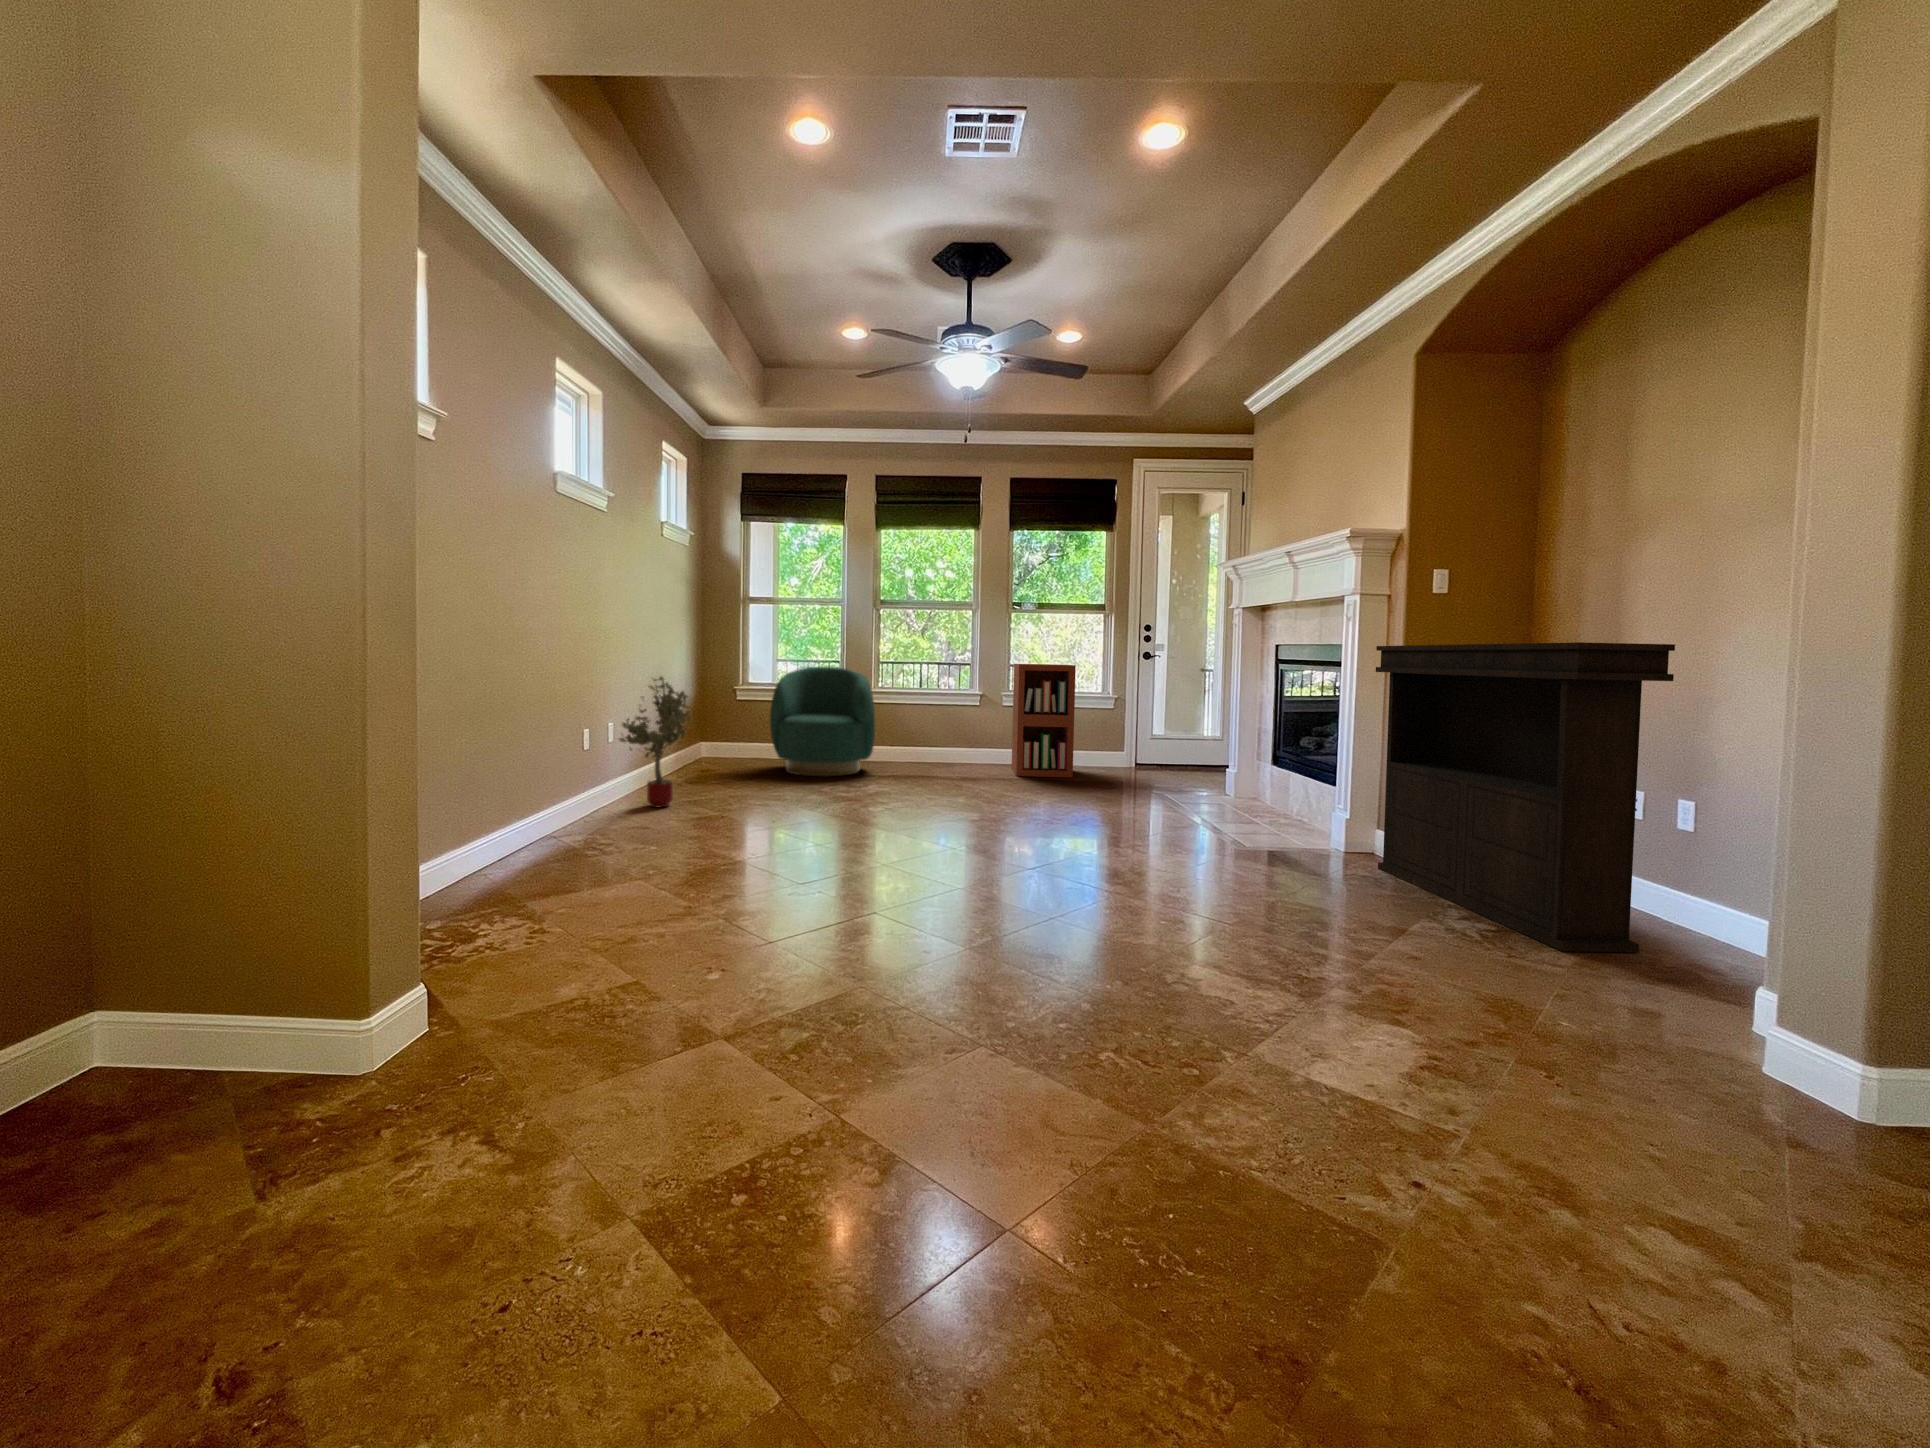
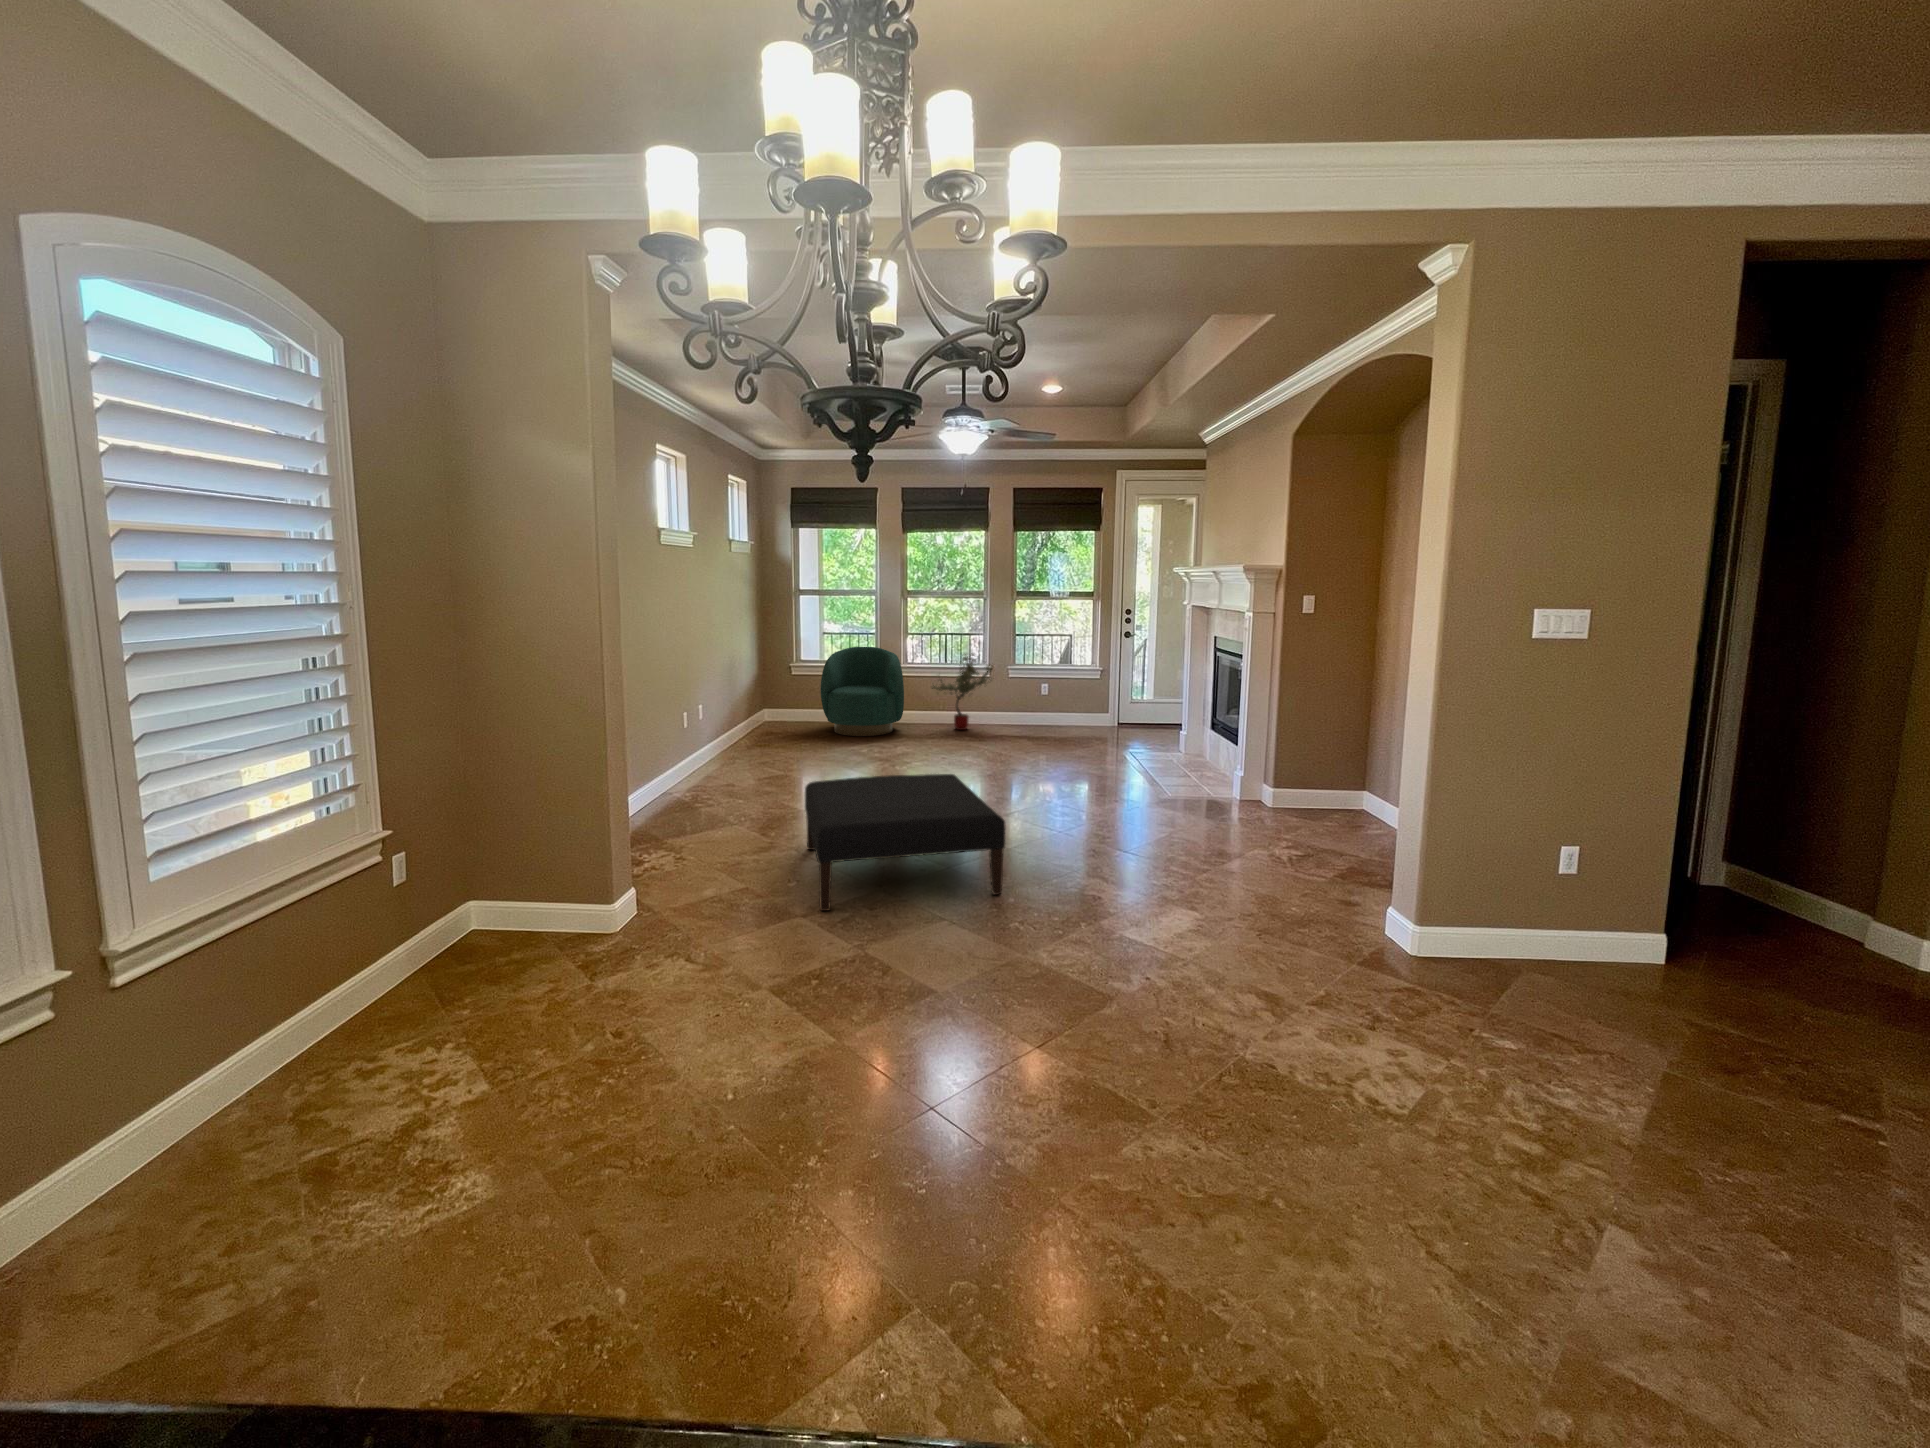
console table: present [1376,642,1675,952] -> none [1254,653,1411,869]
bookshelf: present [1012,664,1076,777] -> none [1015,642,1064,735]
potted tree: present [620,677,691,807] -> present [932,654,992,730]
ottoman: none [741,805,1074,1027] -> present [805,774,1006,911]

